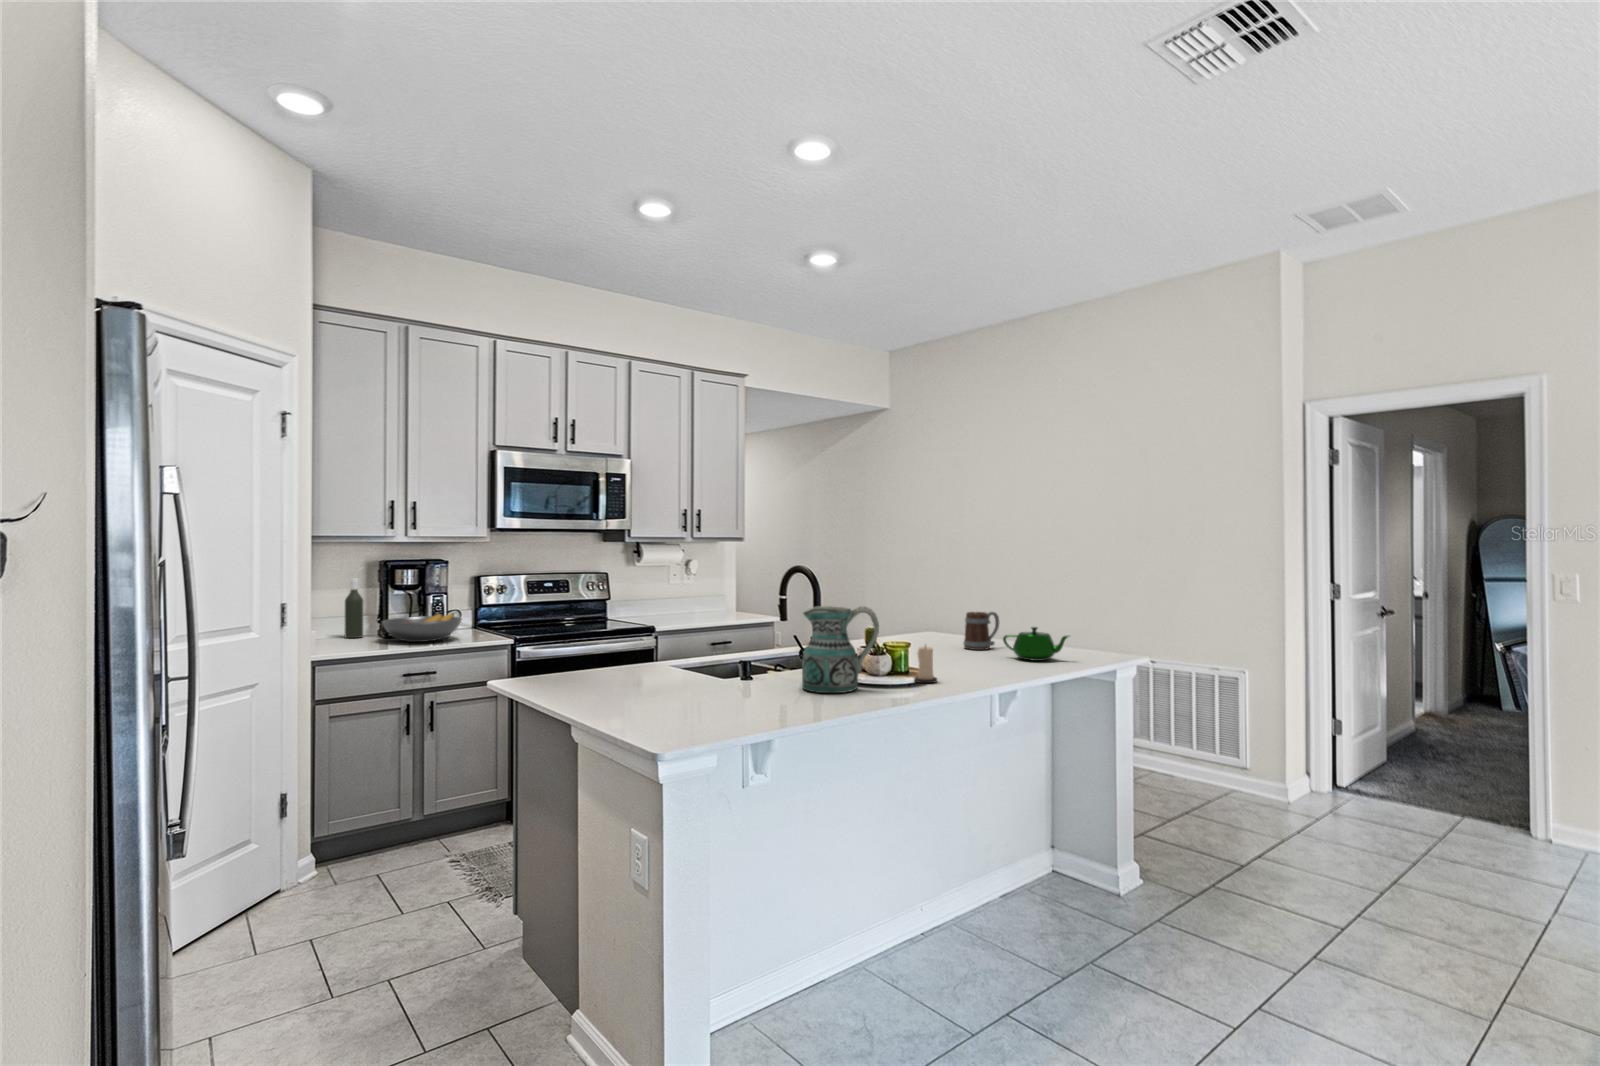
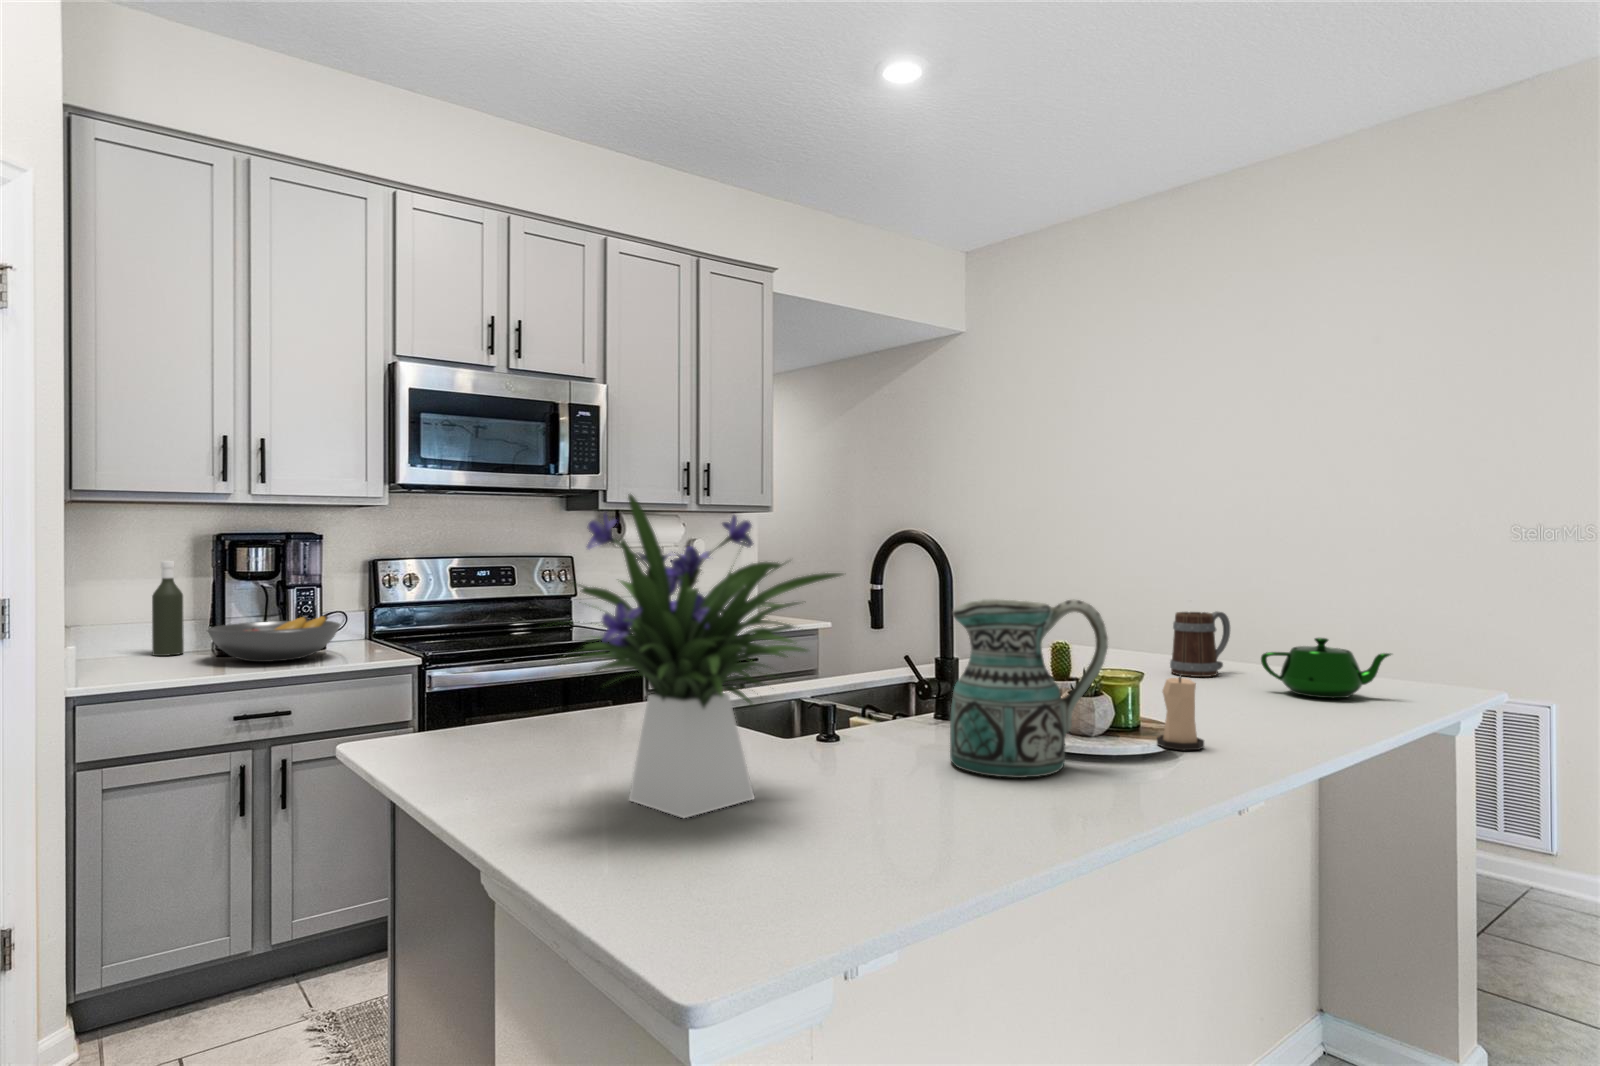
flower arrangement: none [599,559,740,707] -> present [550,494,842,818]

